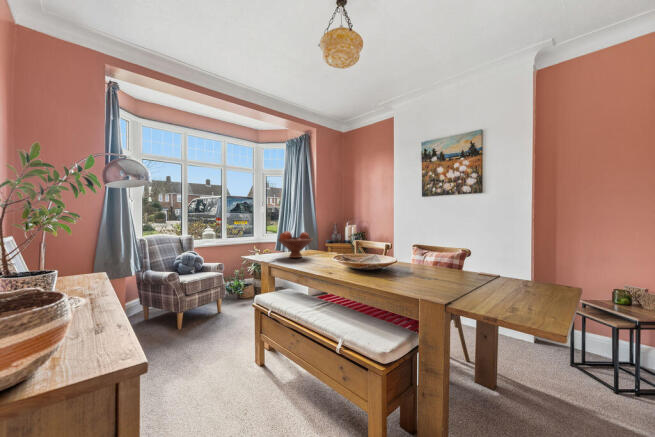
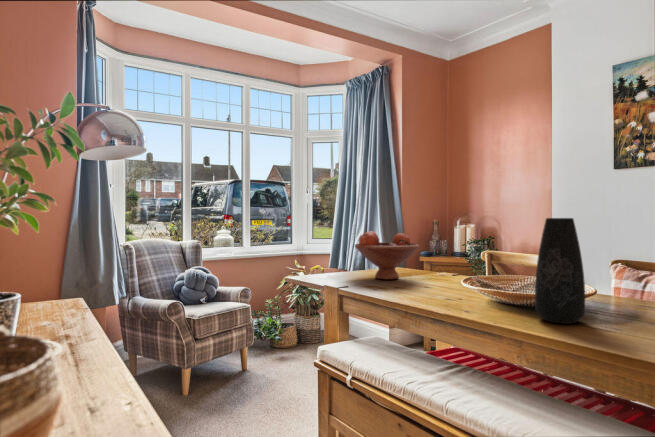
vase: none [357,227,378,279] -> present [535,218,585,324]

